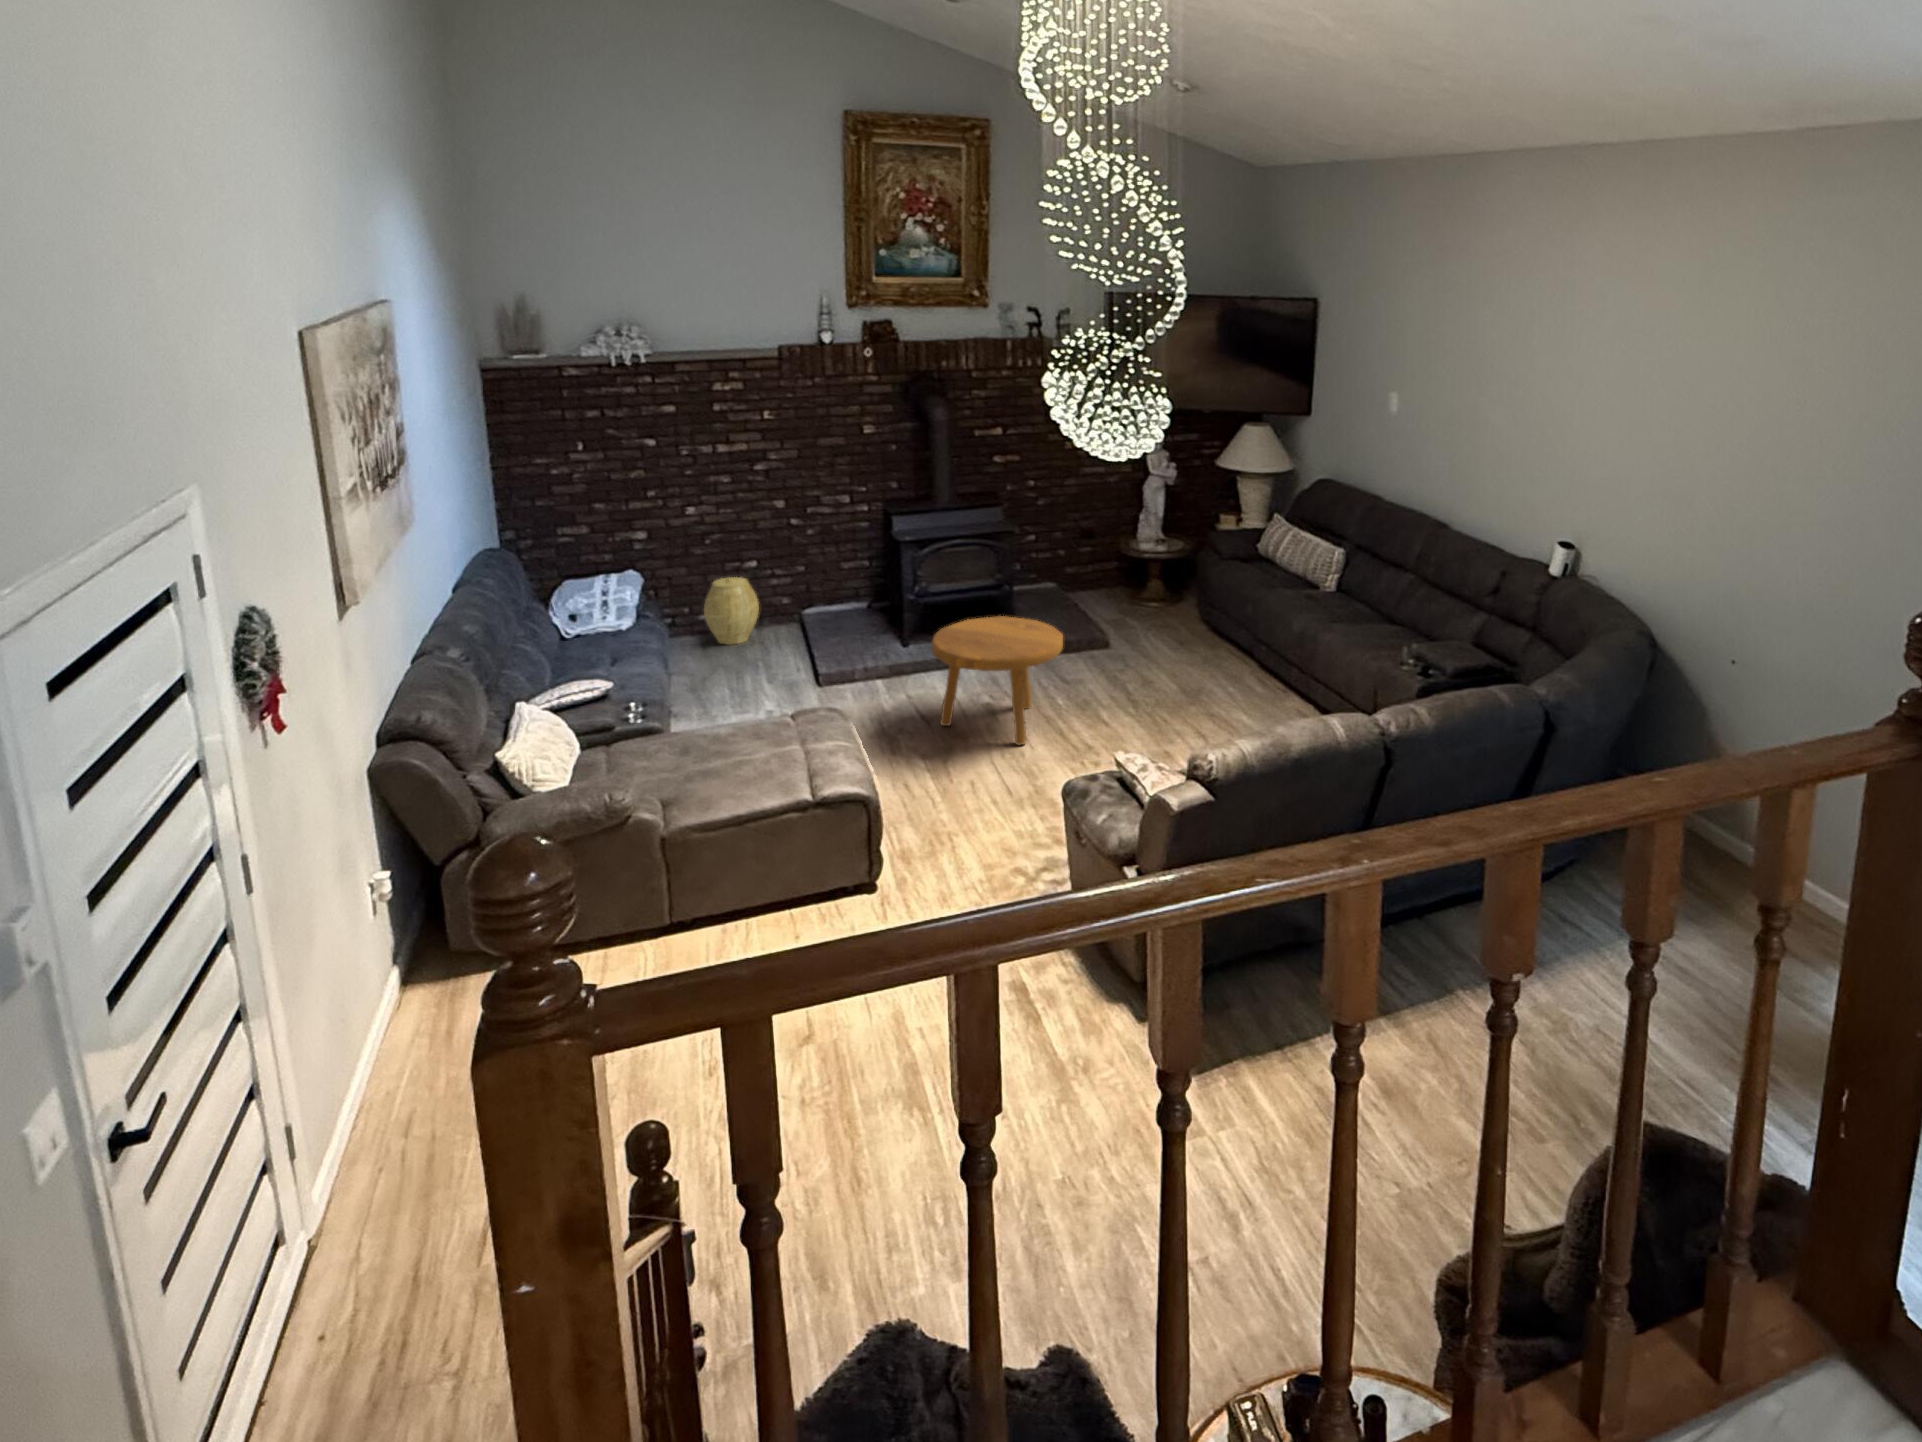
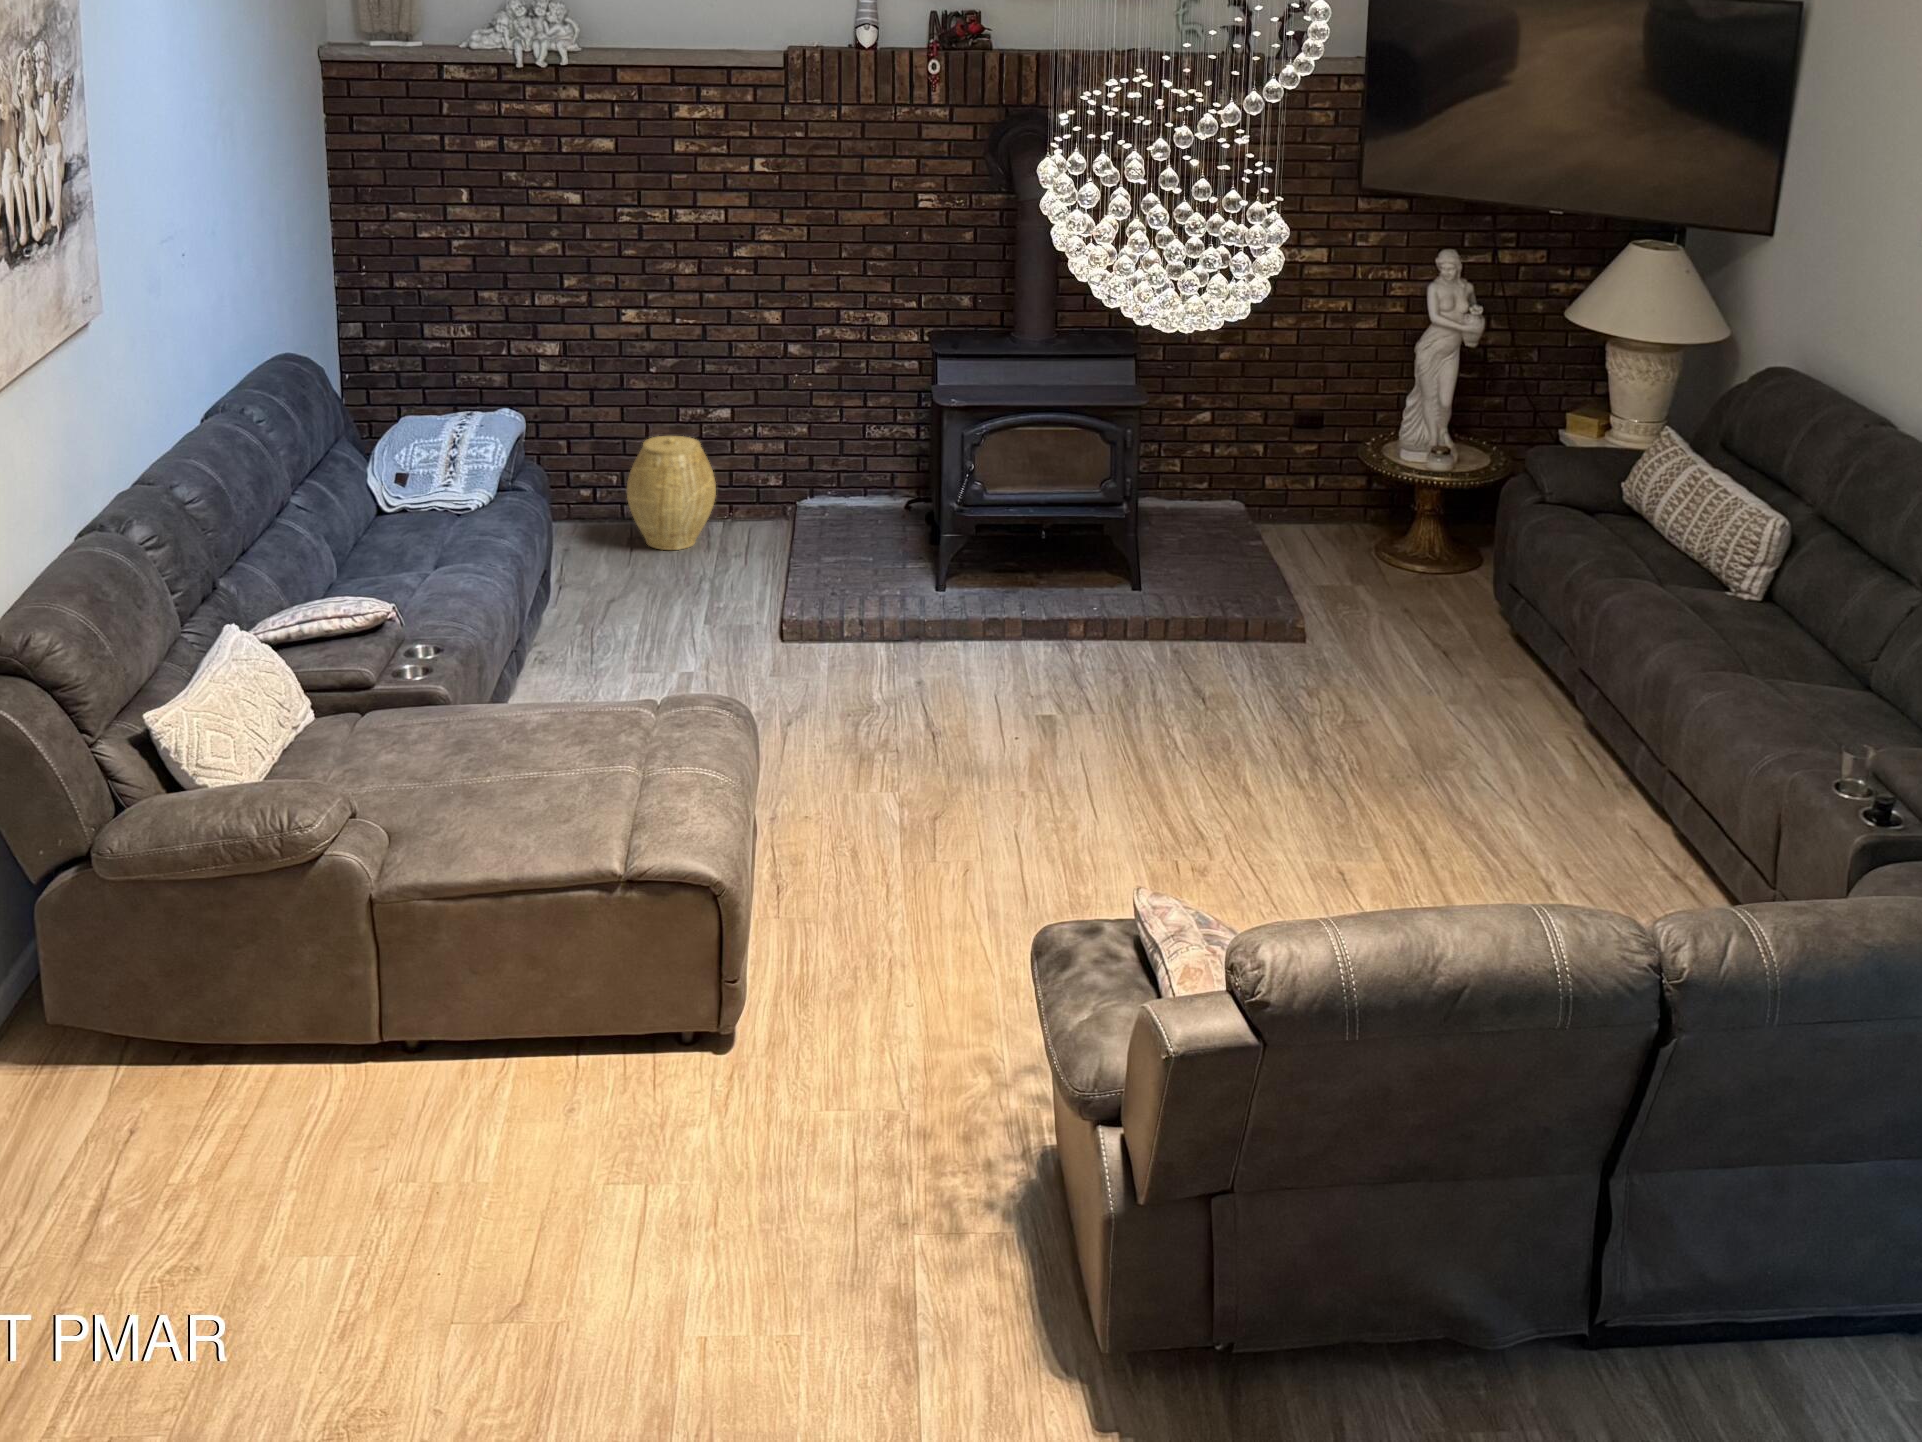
footstool: present [932,616,1063,745] -> none [940,567,1182,813]

